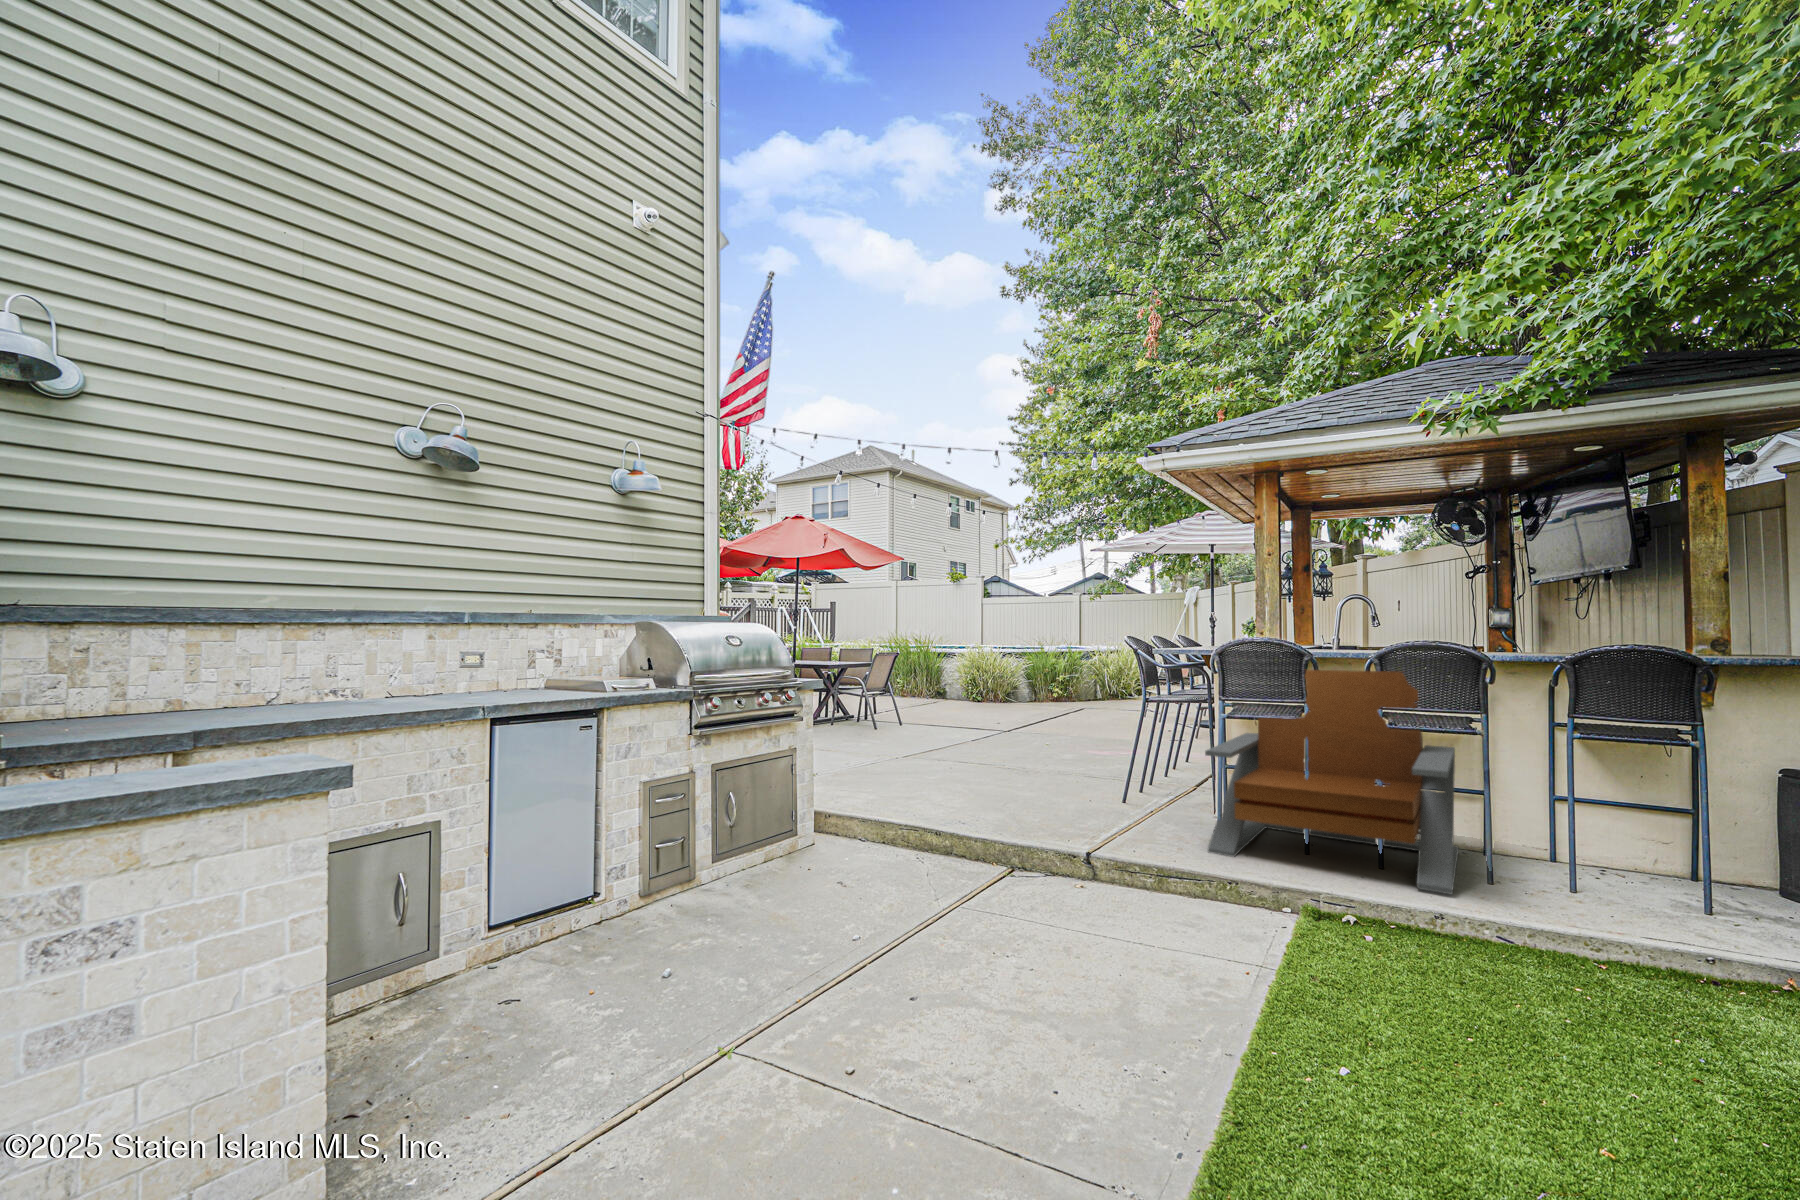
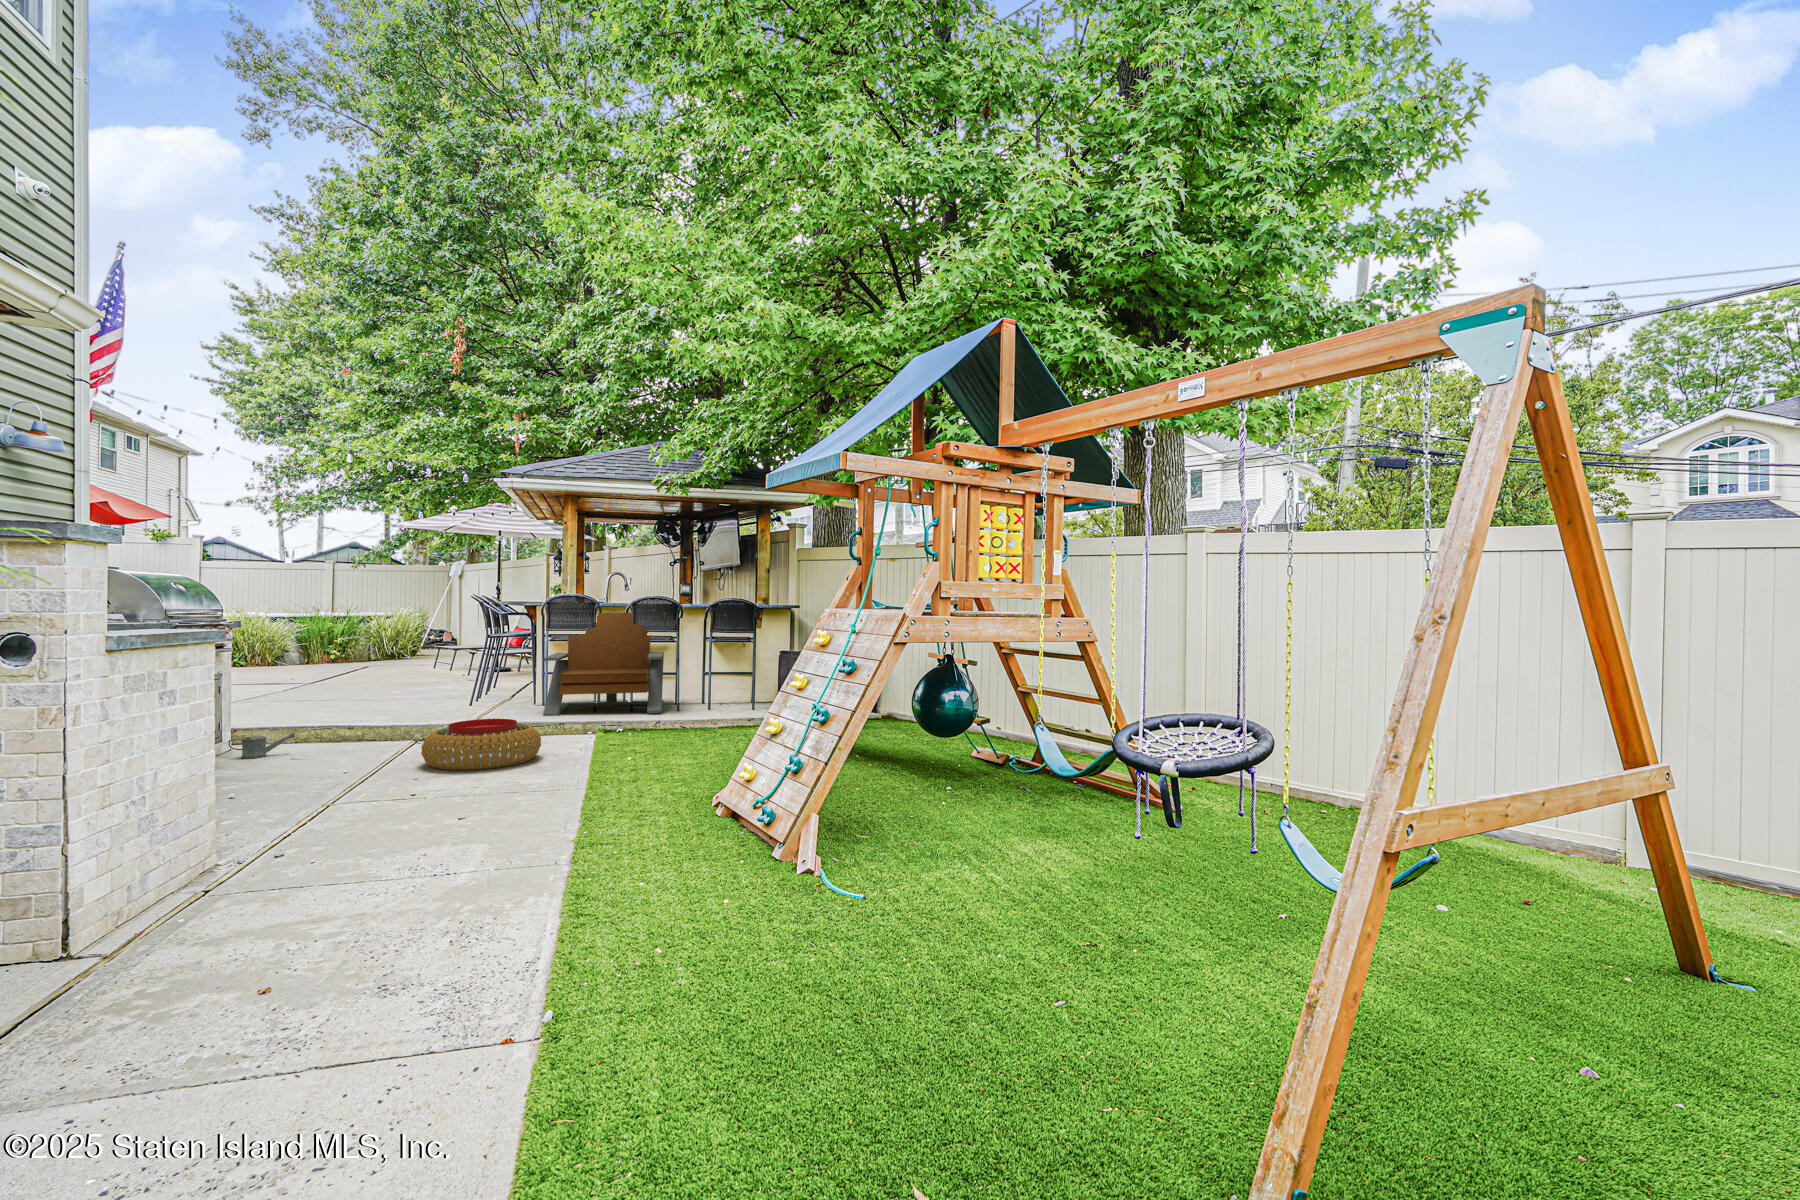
watering can: none [810,828,873,859] -> present [228,732,295,759]
pouf: none [944,878,1150,1014] -> present [421,719,541,770]

